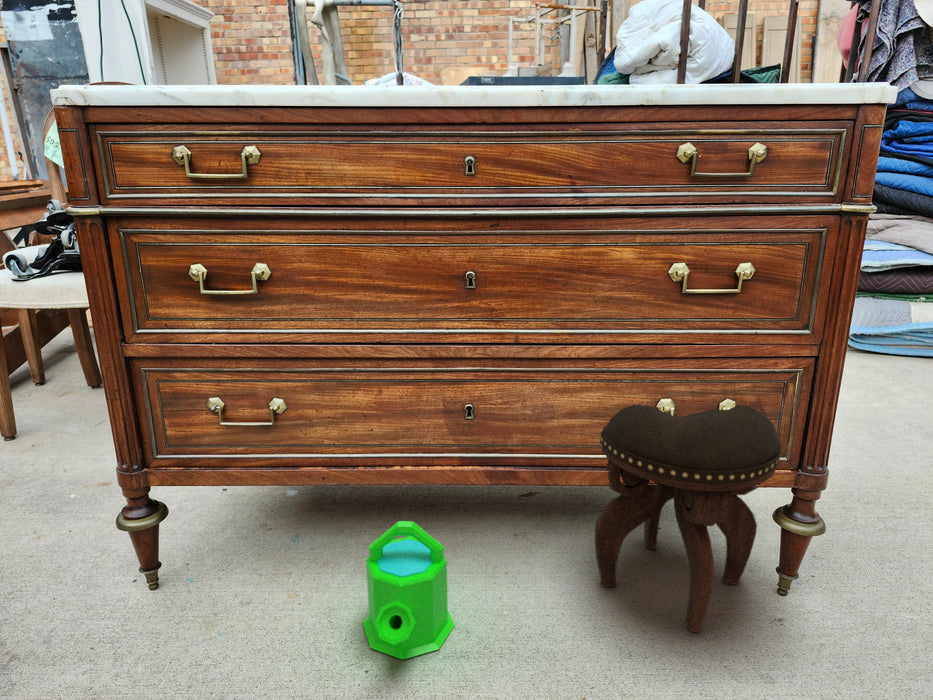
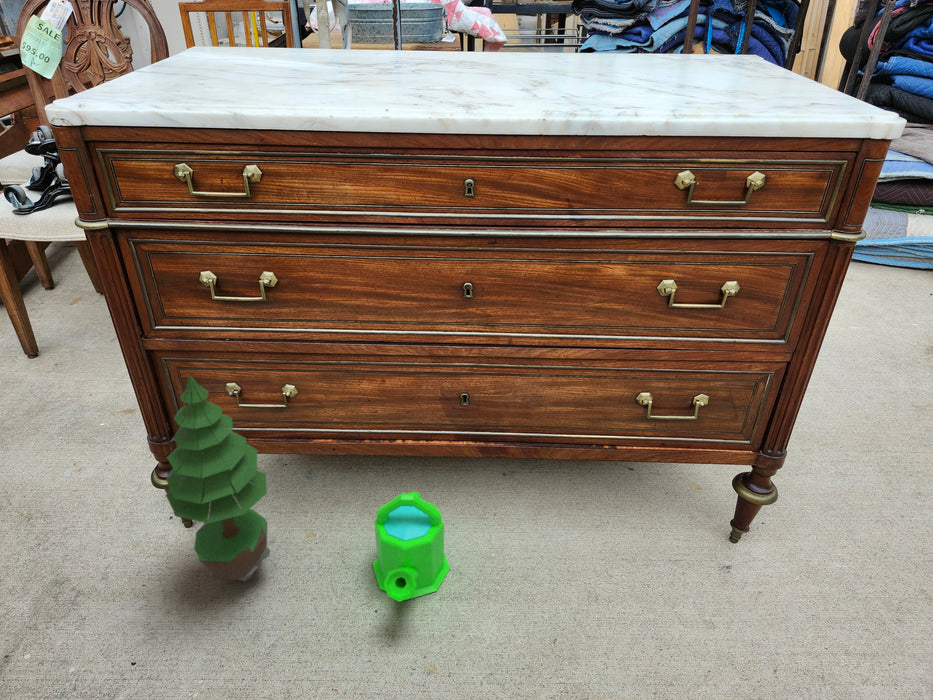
potted tree: none [123,361,244,640] -> present [166,375,270,581]
footstool: present [595,405,781,632] -> none [574,365,745,580]

